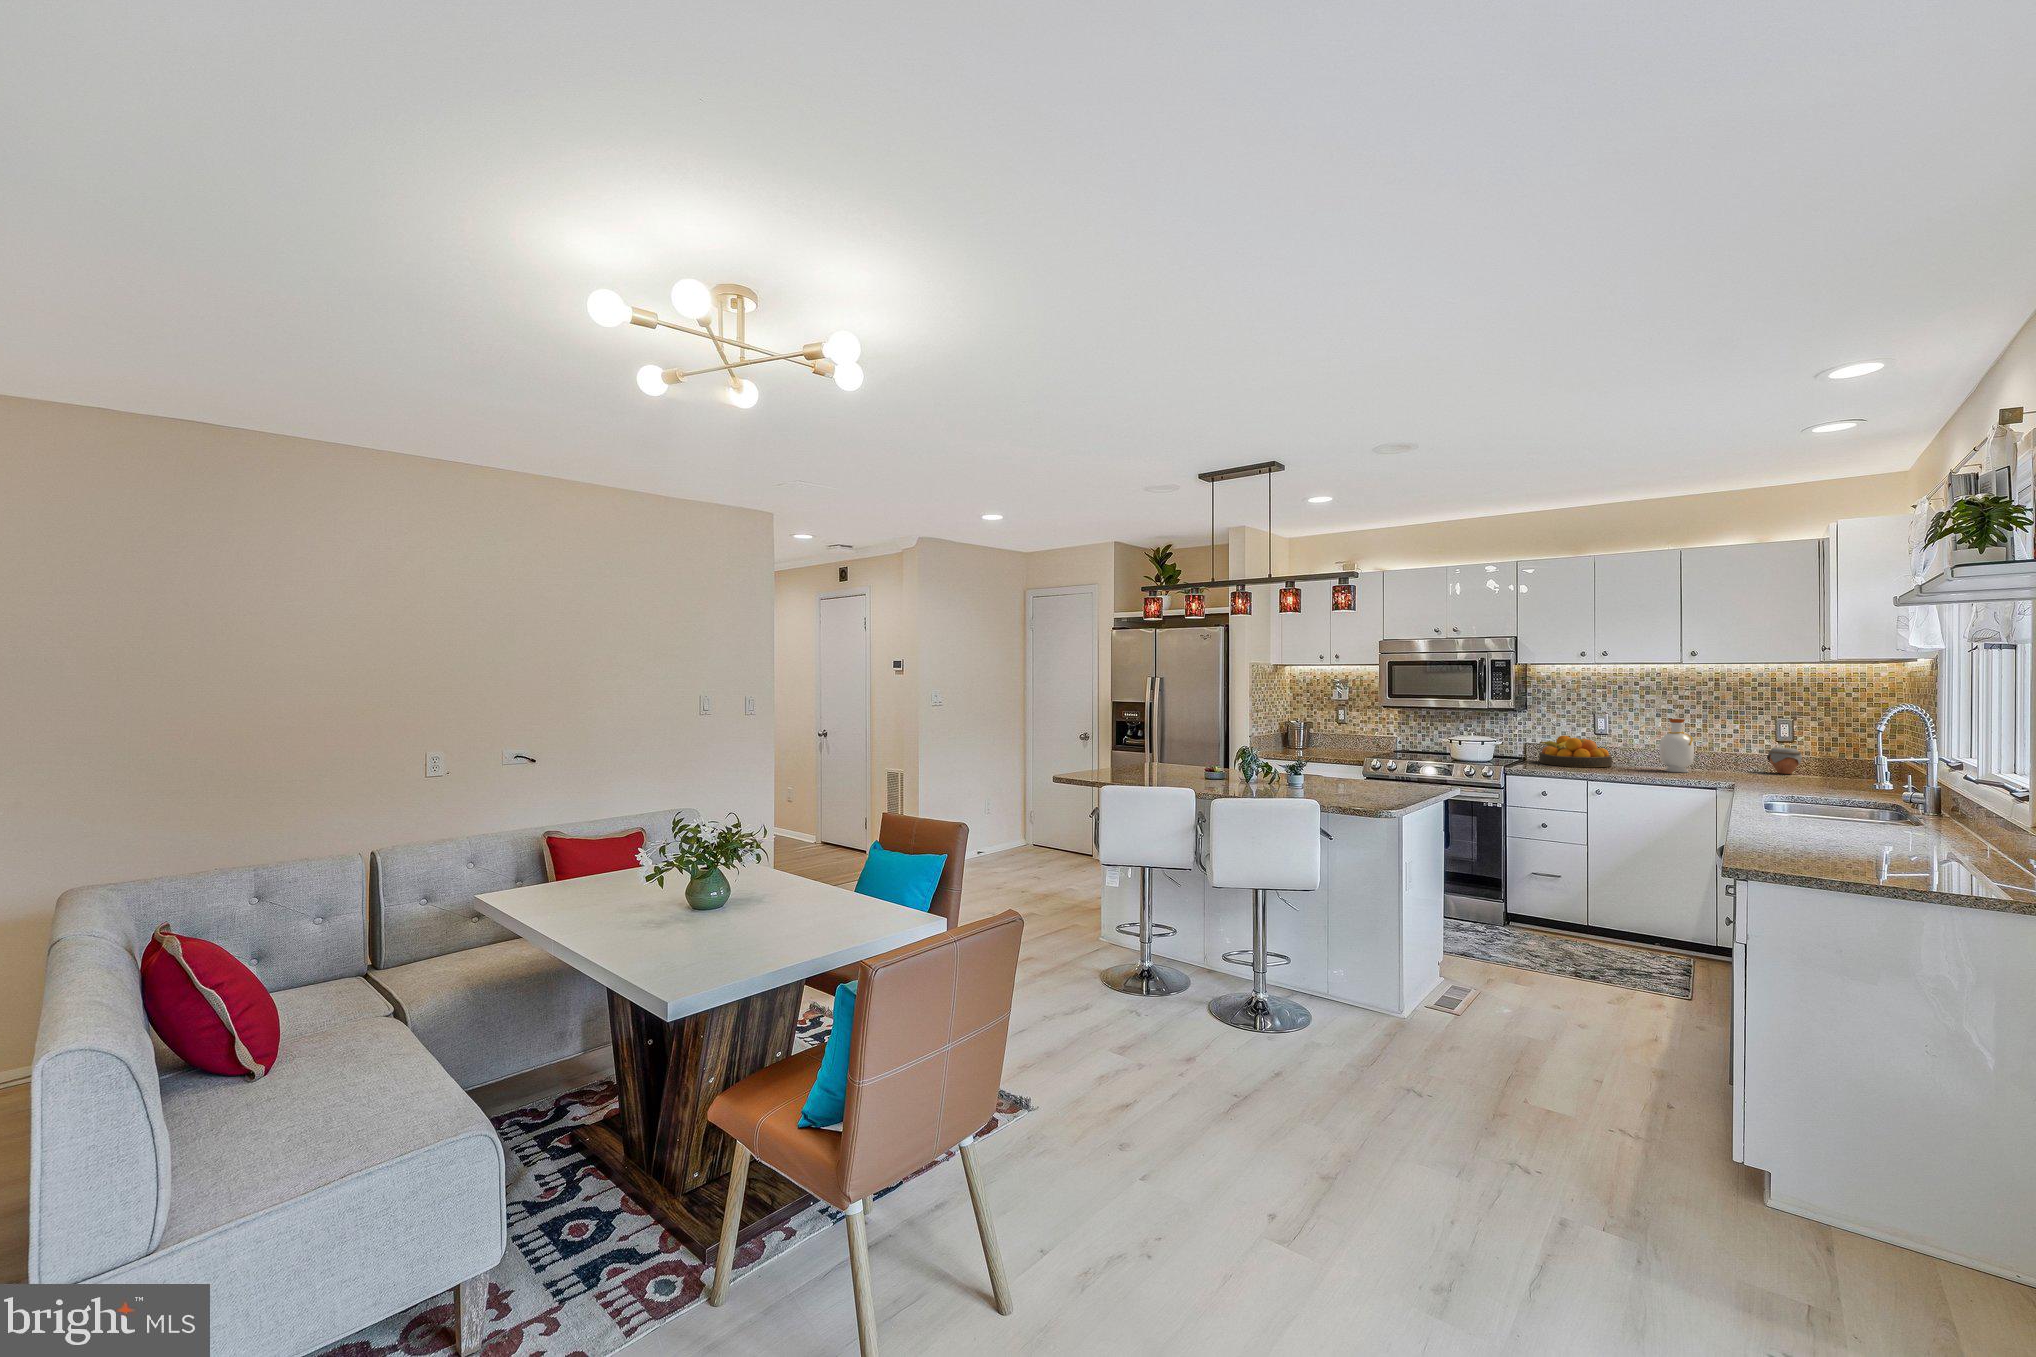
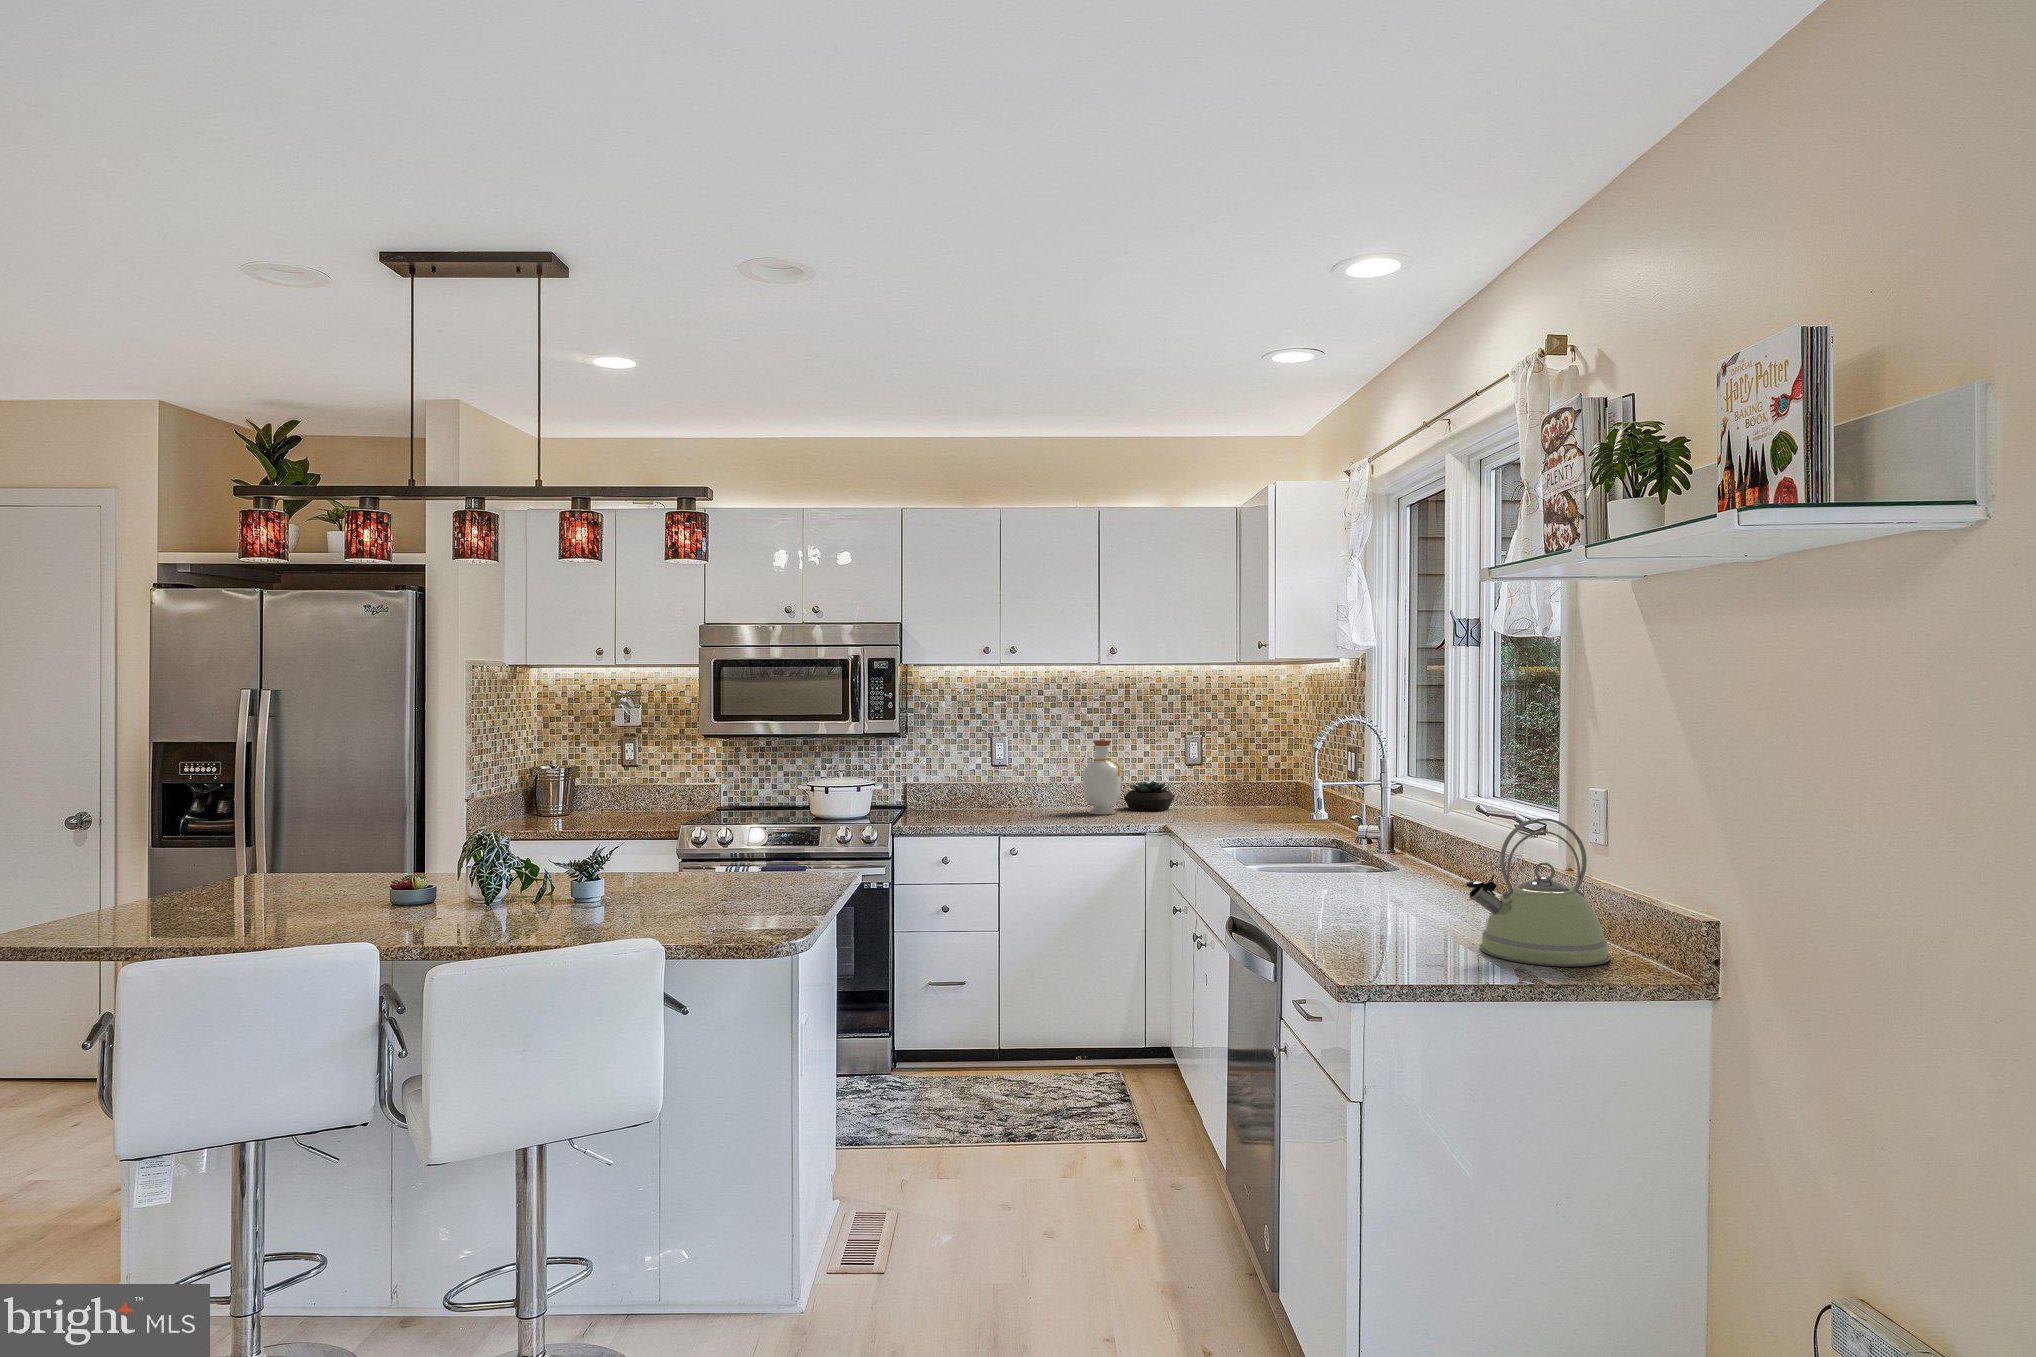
fruit bowl: present [1539,735,1612,767] -> none [935,770,1027,817]
jar: present [1767,747,1802,774] -> none [1184,773,1218,806]
succulent plant: none [1702,751,1753,774] -> present [1124,781,1175,811]
kettle: none [1808,773,1931,870] -> present [1466,818,1610,967]

